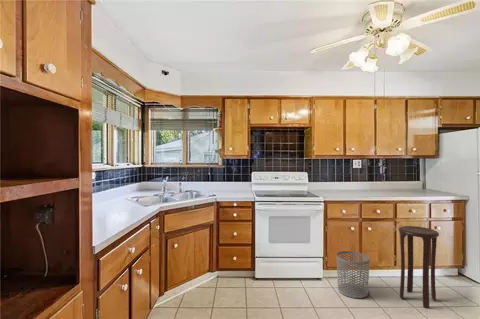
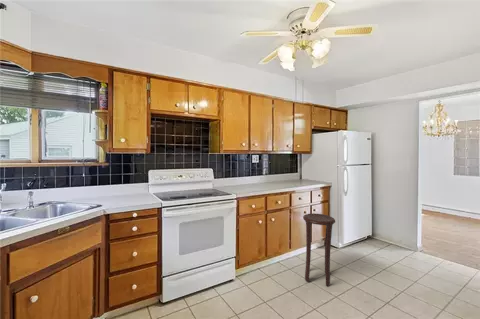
waste bin: present [337,251,370,298] -> none [254,245,285,296]

